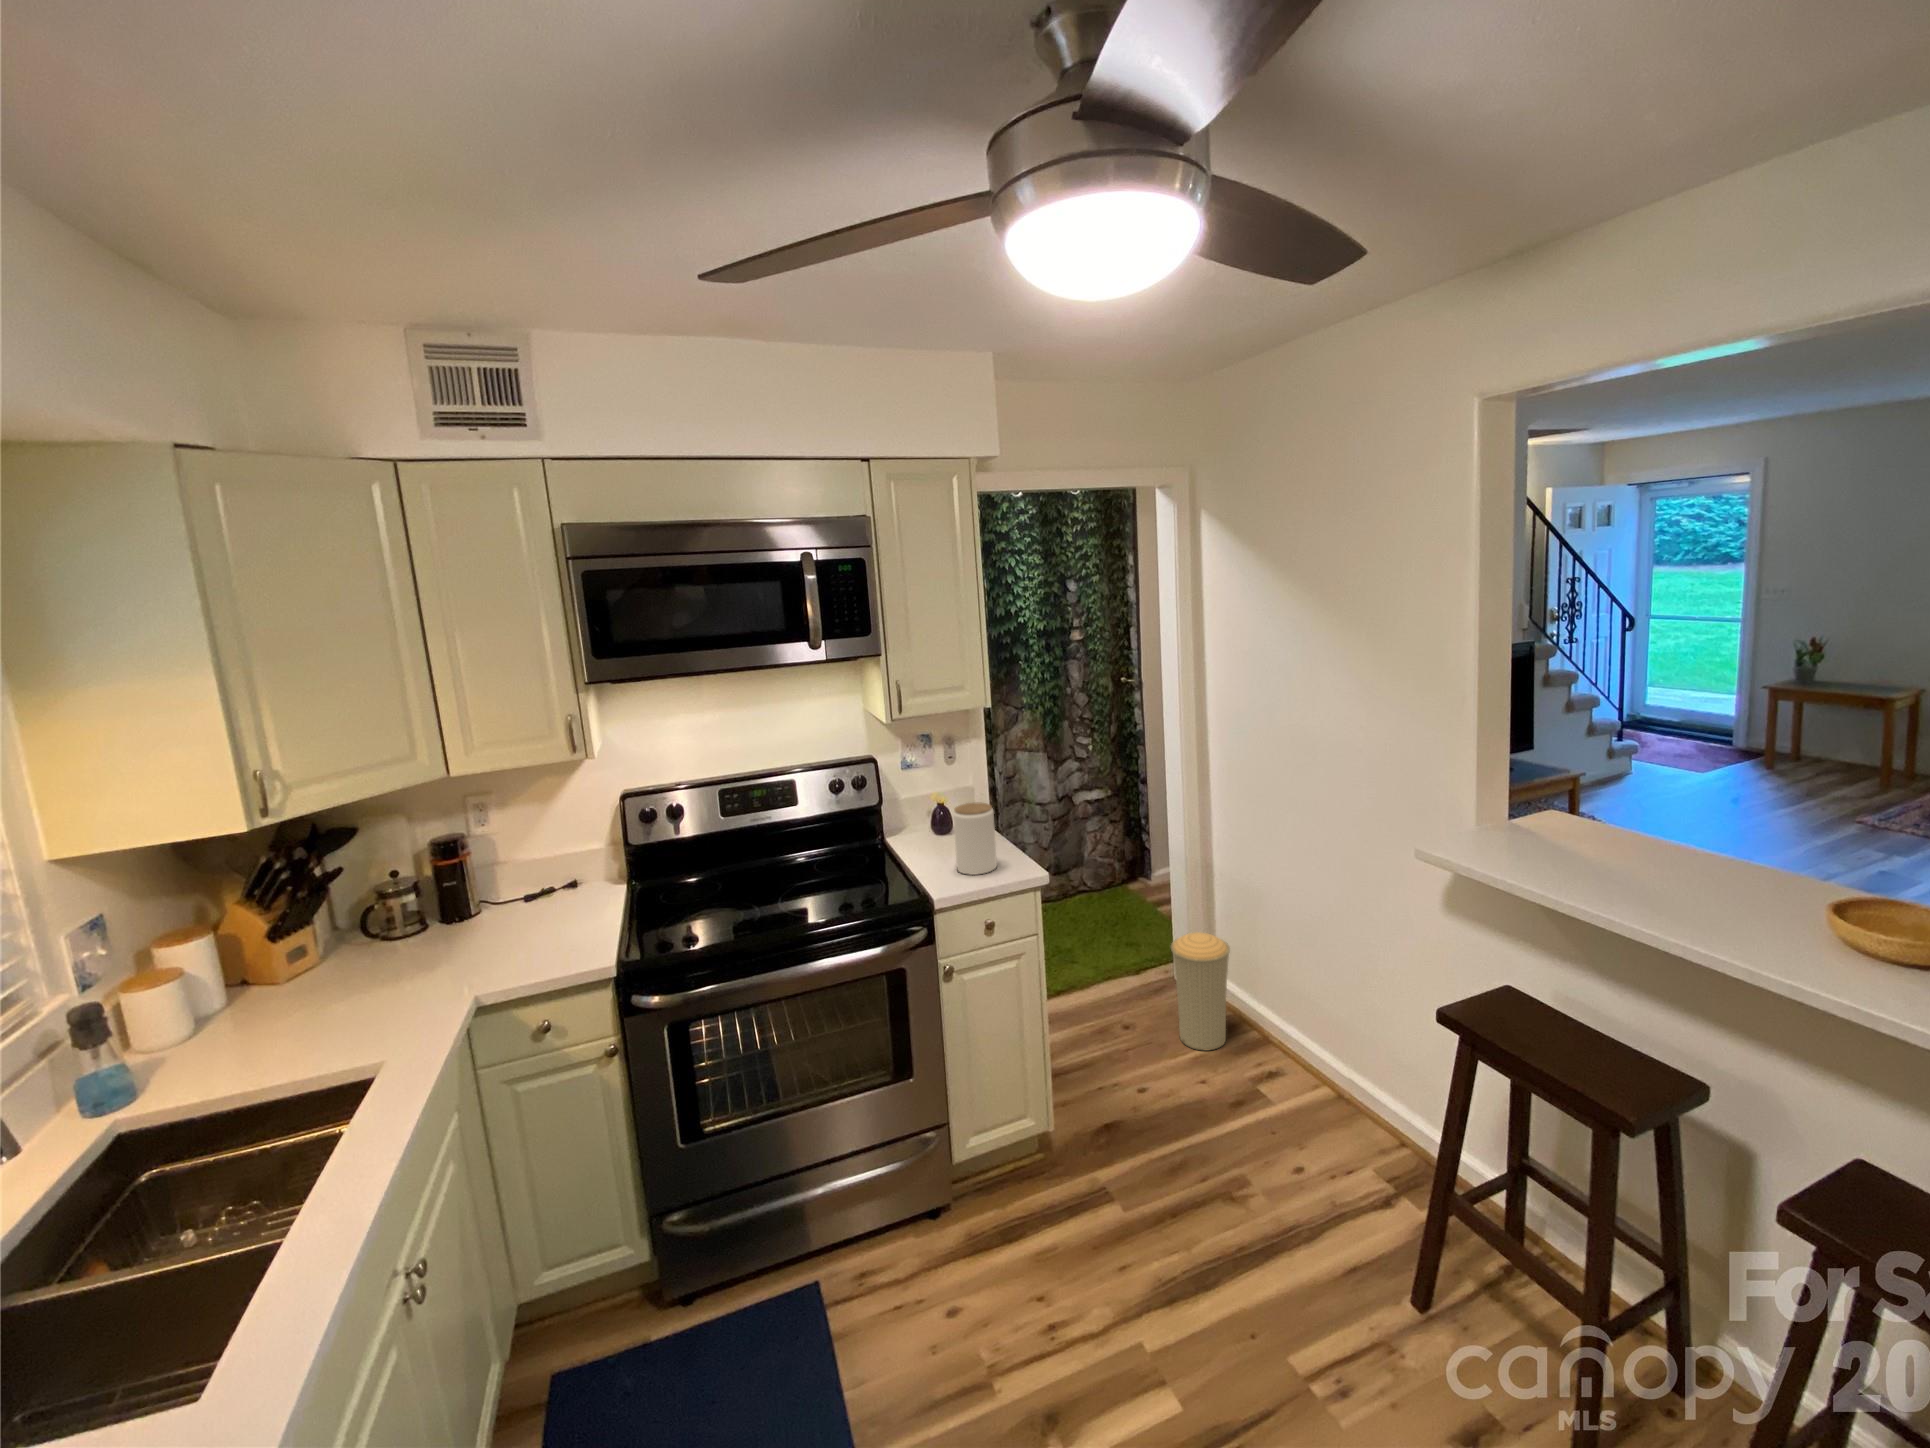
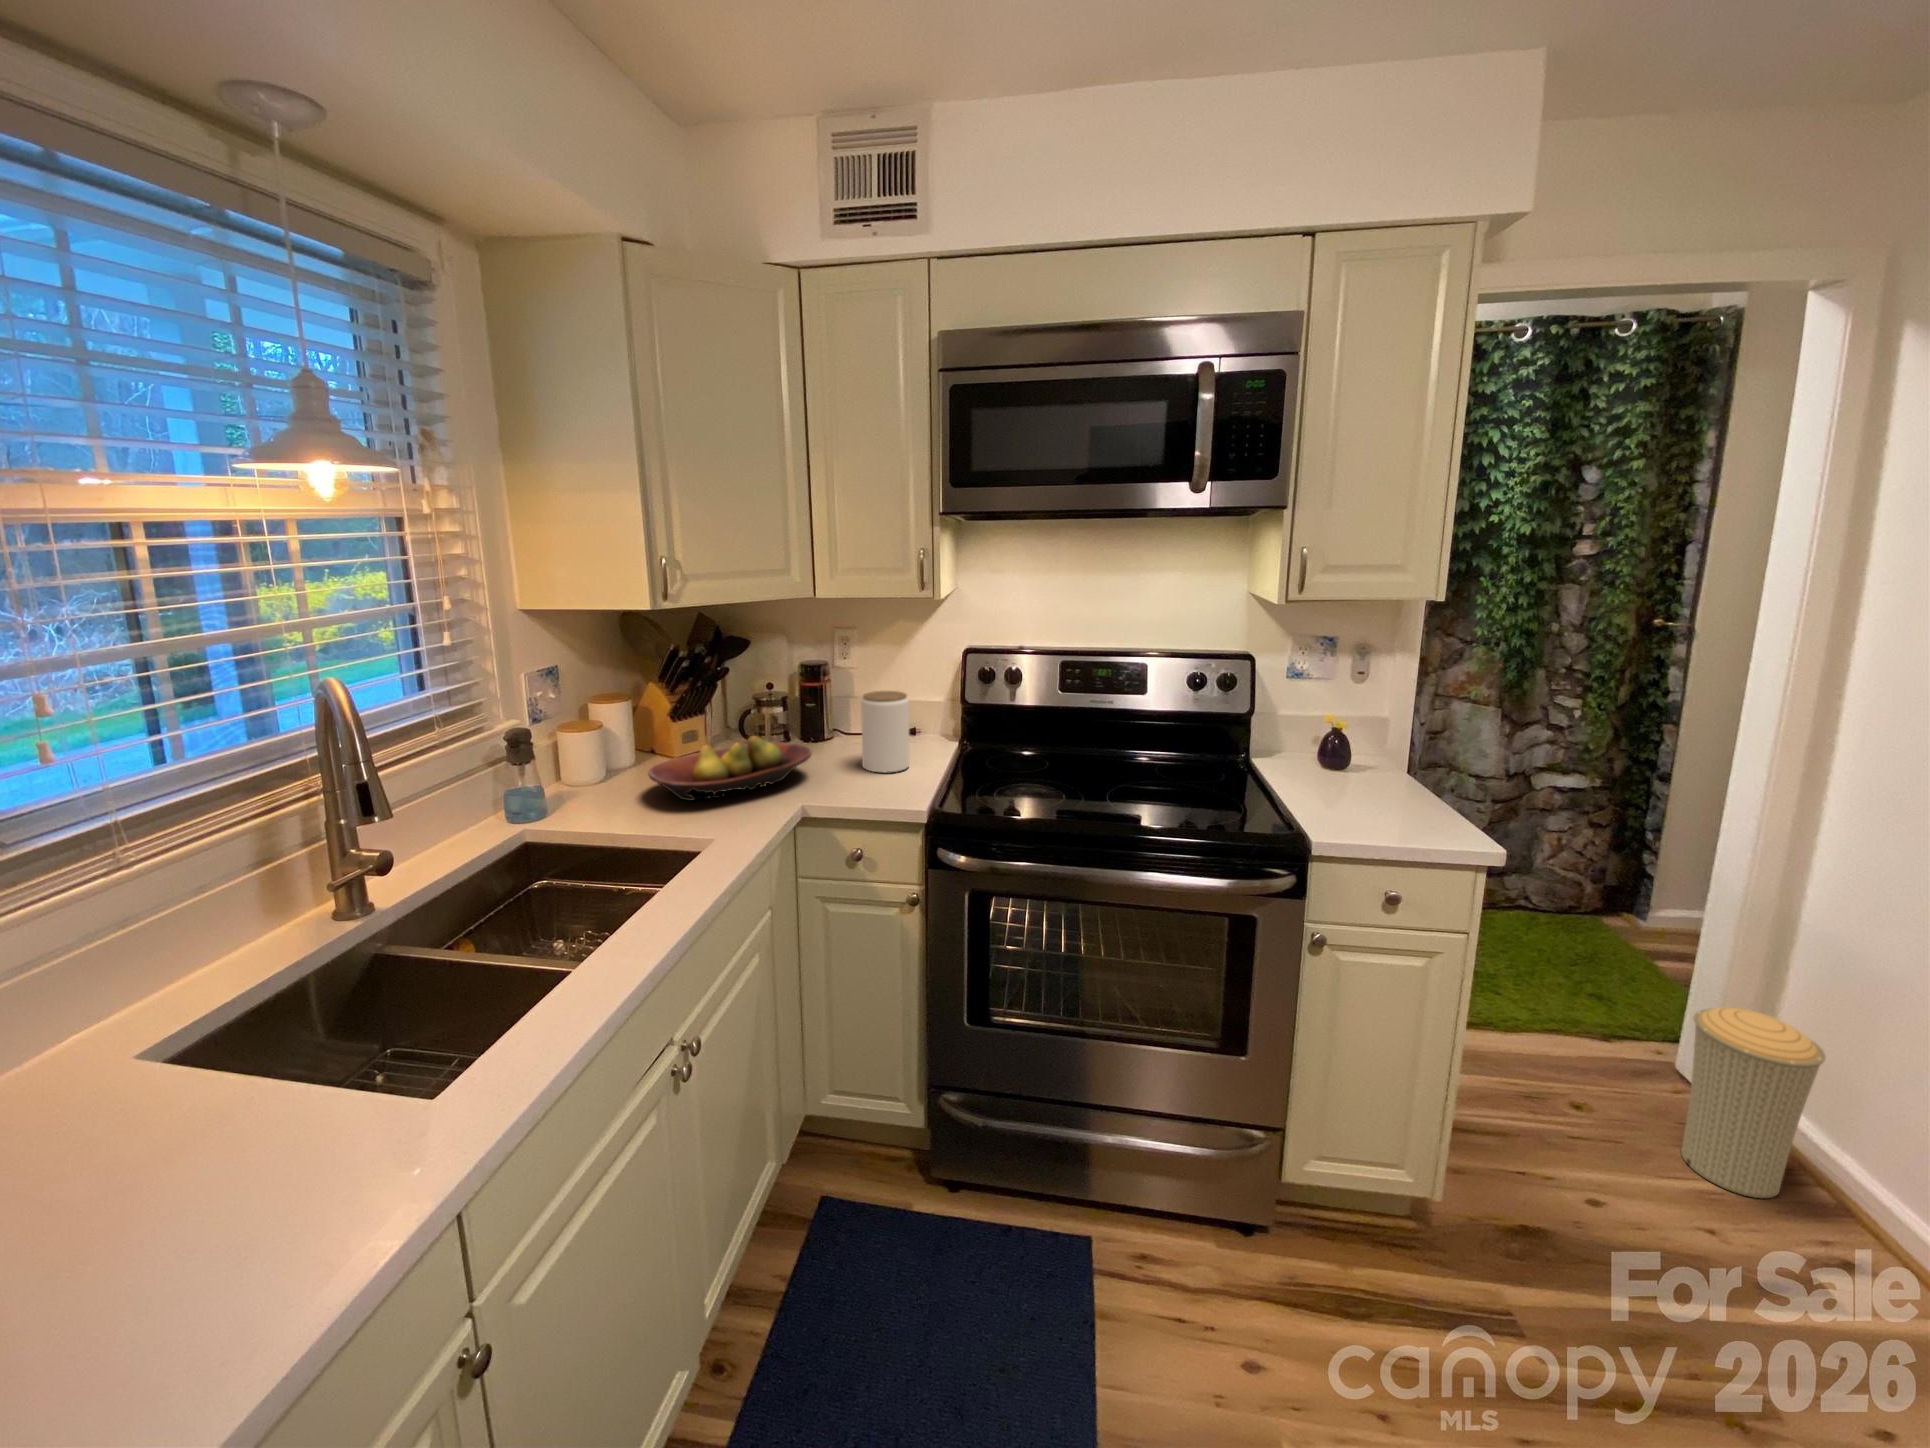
jar: present [953,802,997,875] -> present [861,691,909,772]
fruit bowl: none [271,930,475,1027] -> present [648,736,812,801]

